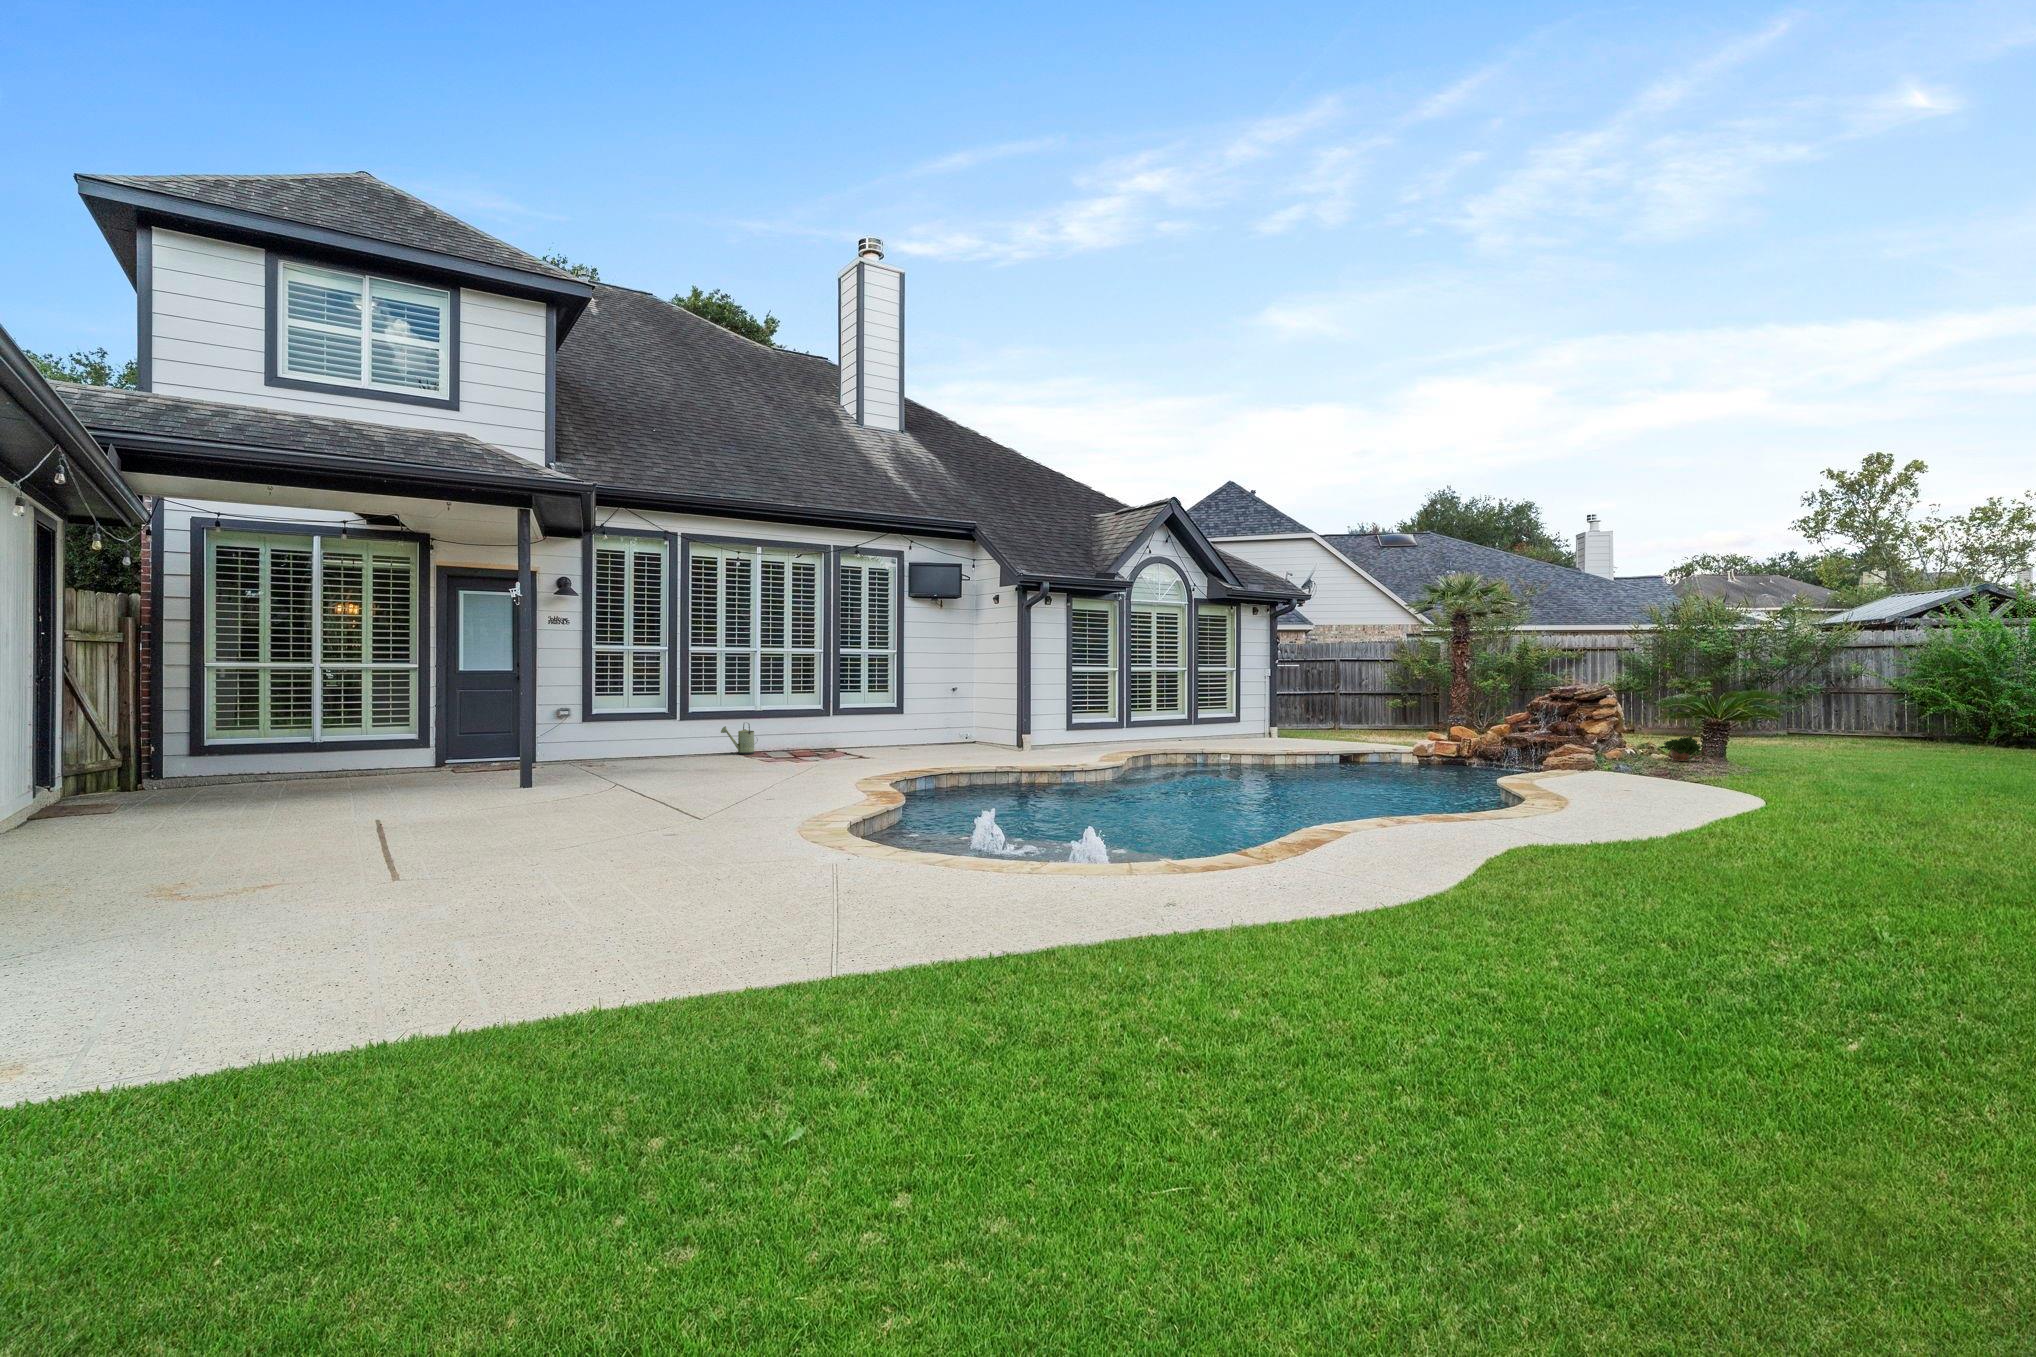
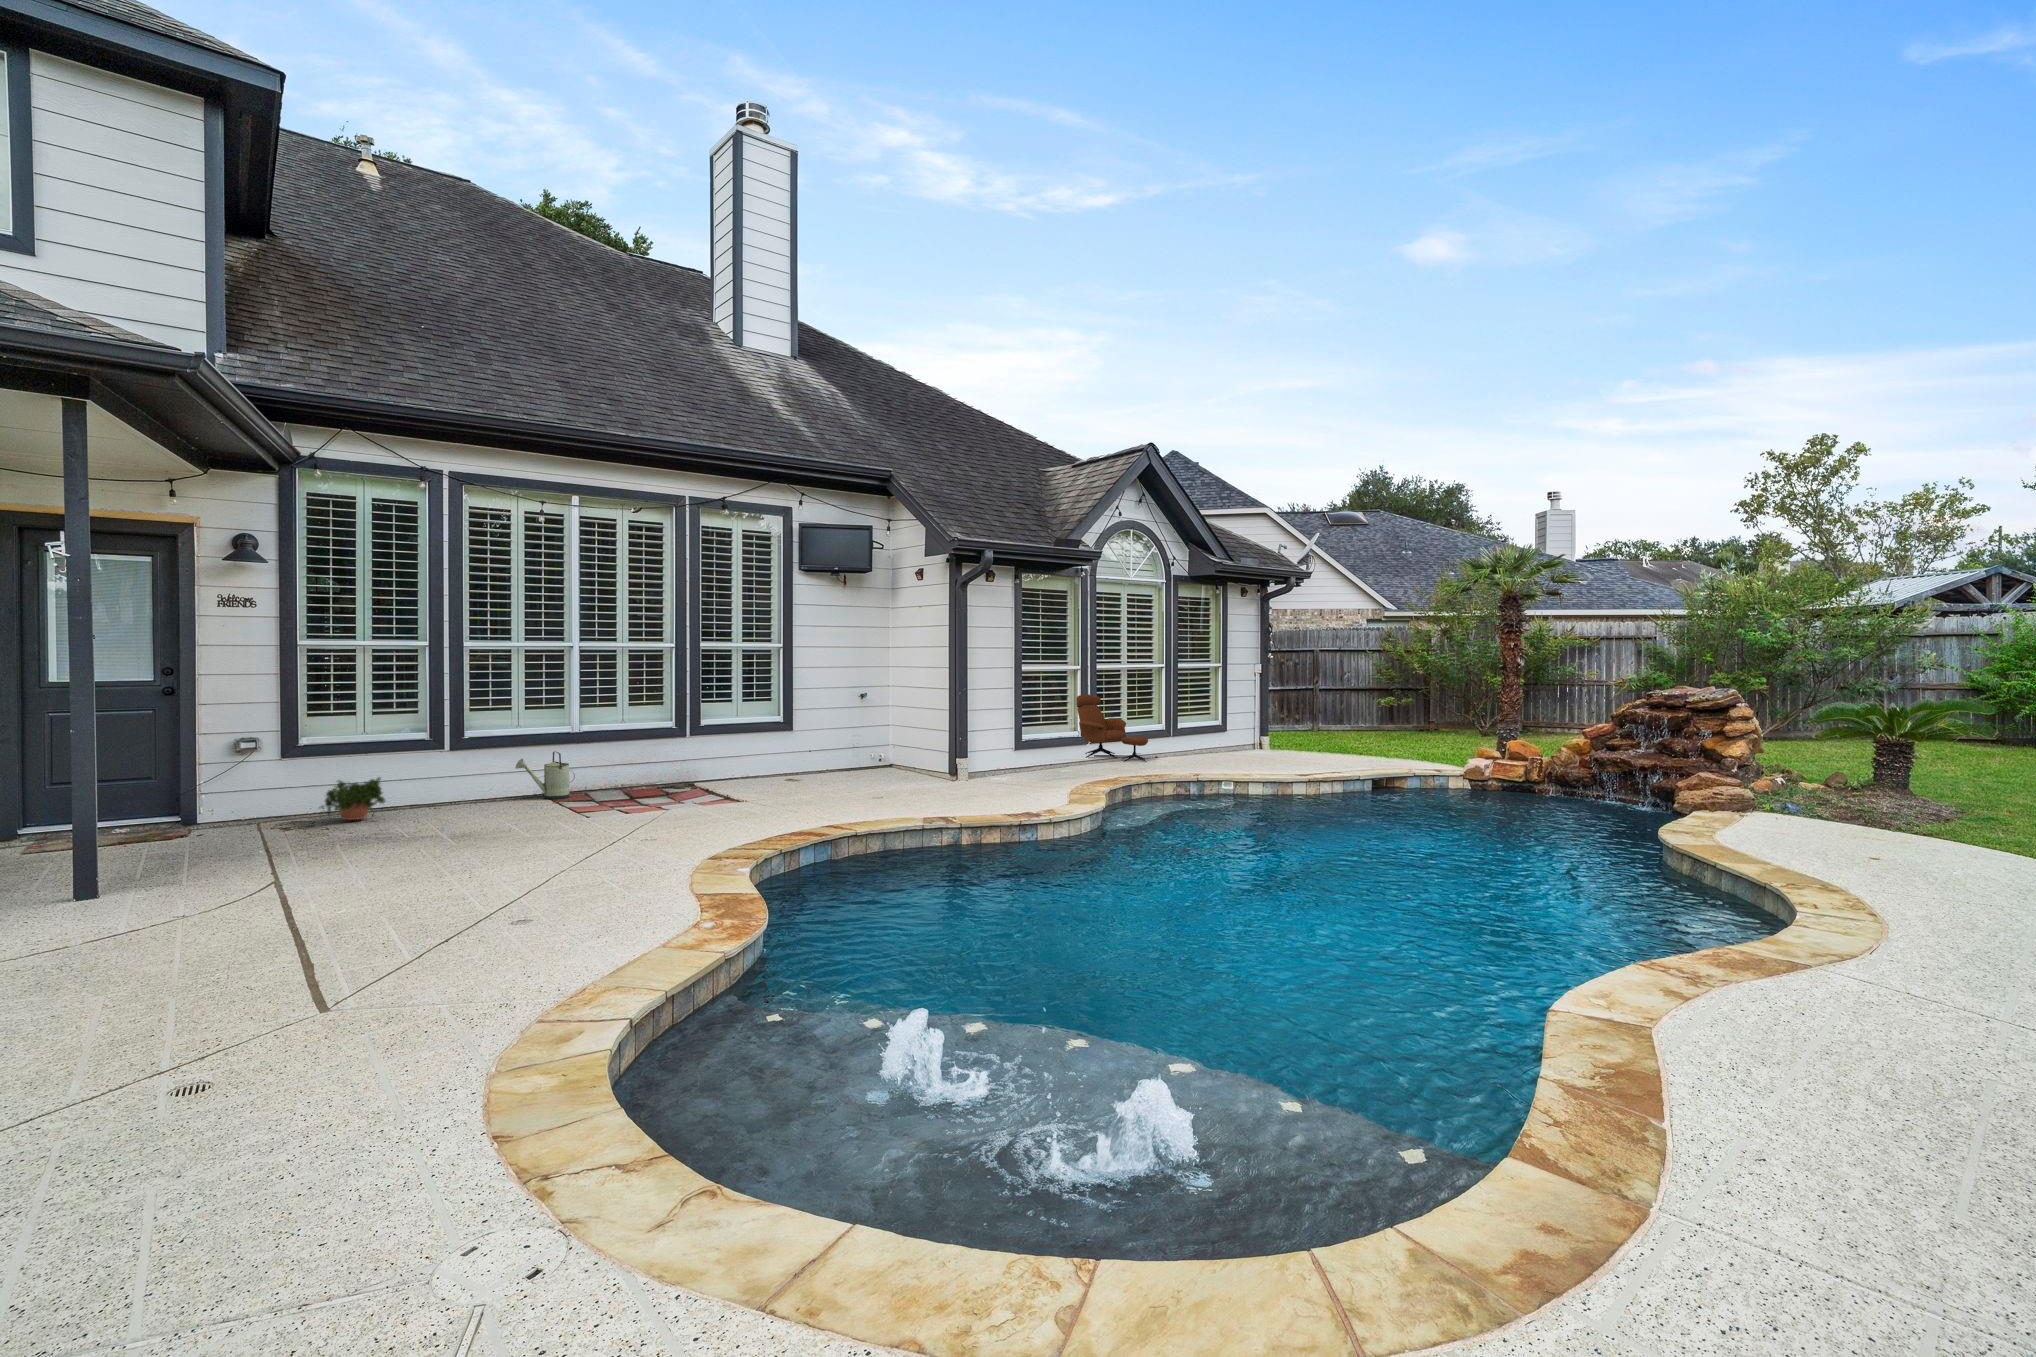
lounge chair: none [1115,690,1169,741] -> present [1076,694,1148,762]
potted plant: present [1657,736,1705,761] -> present [319,778,385,820]

